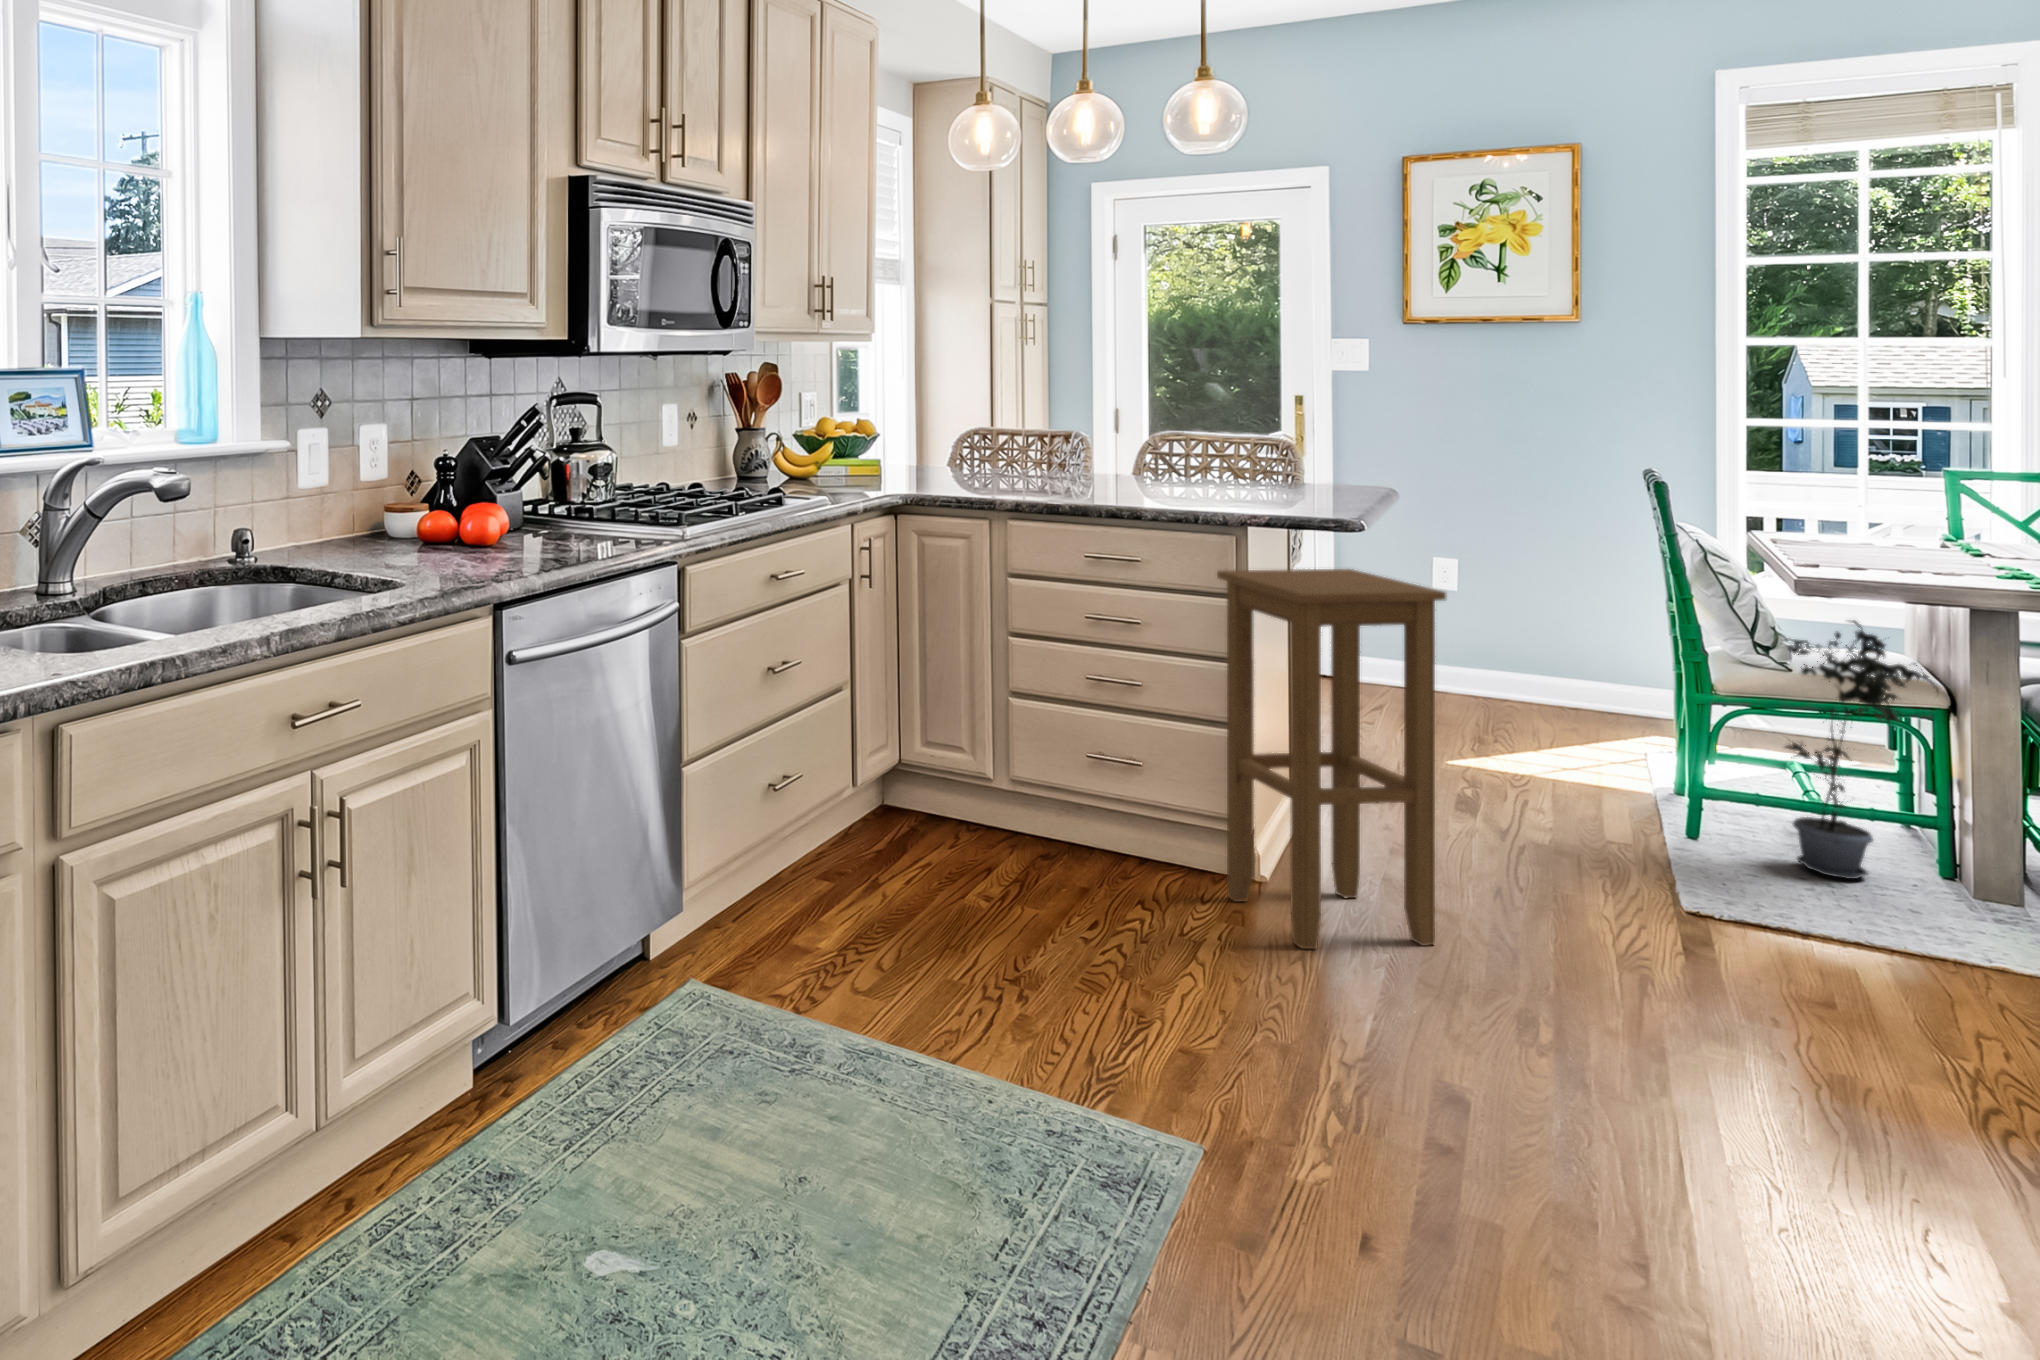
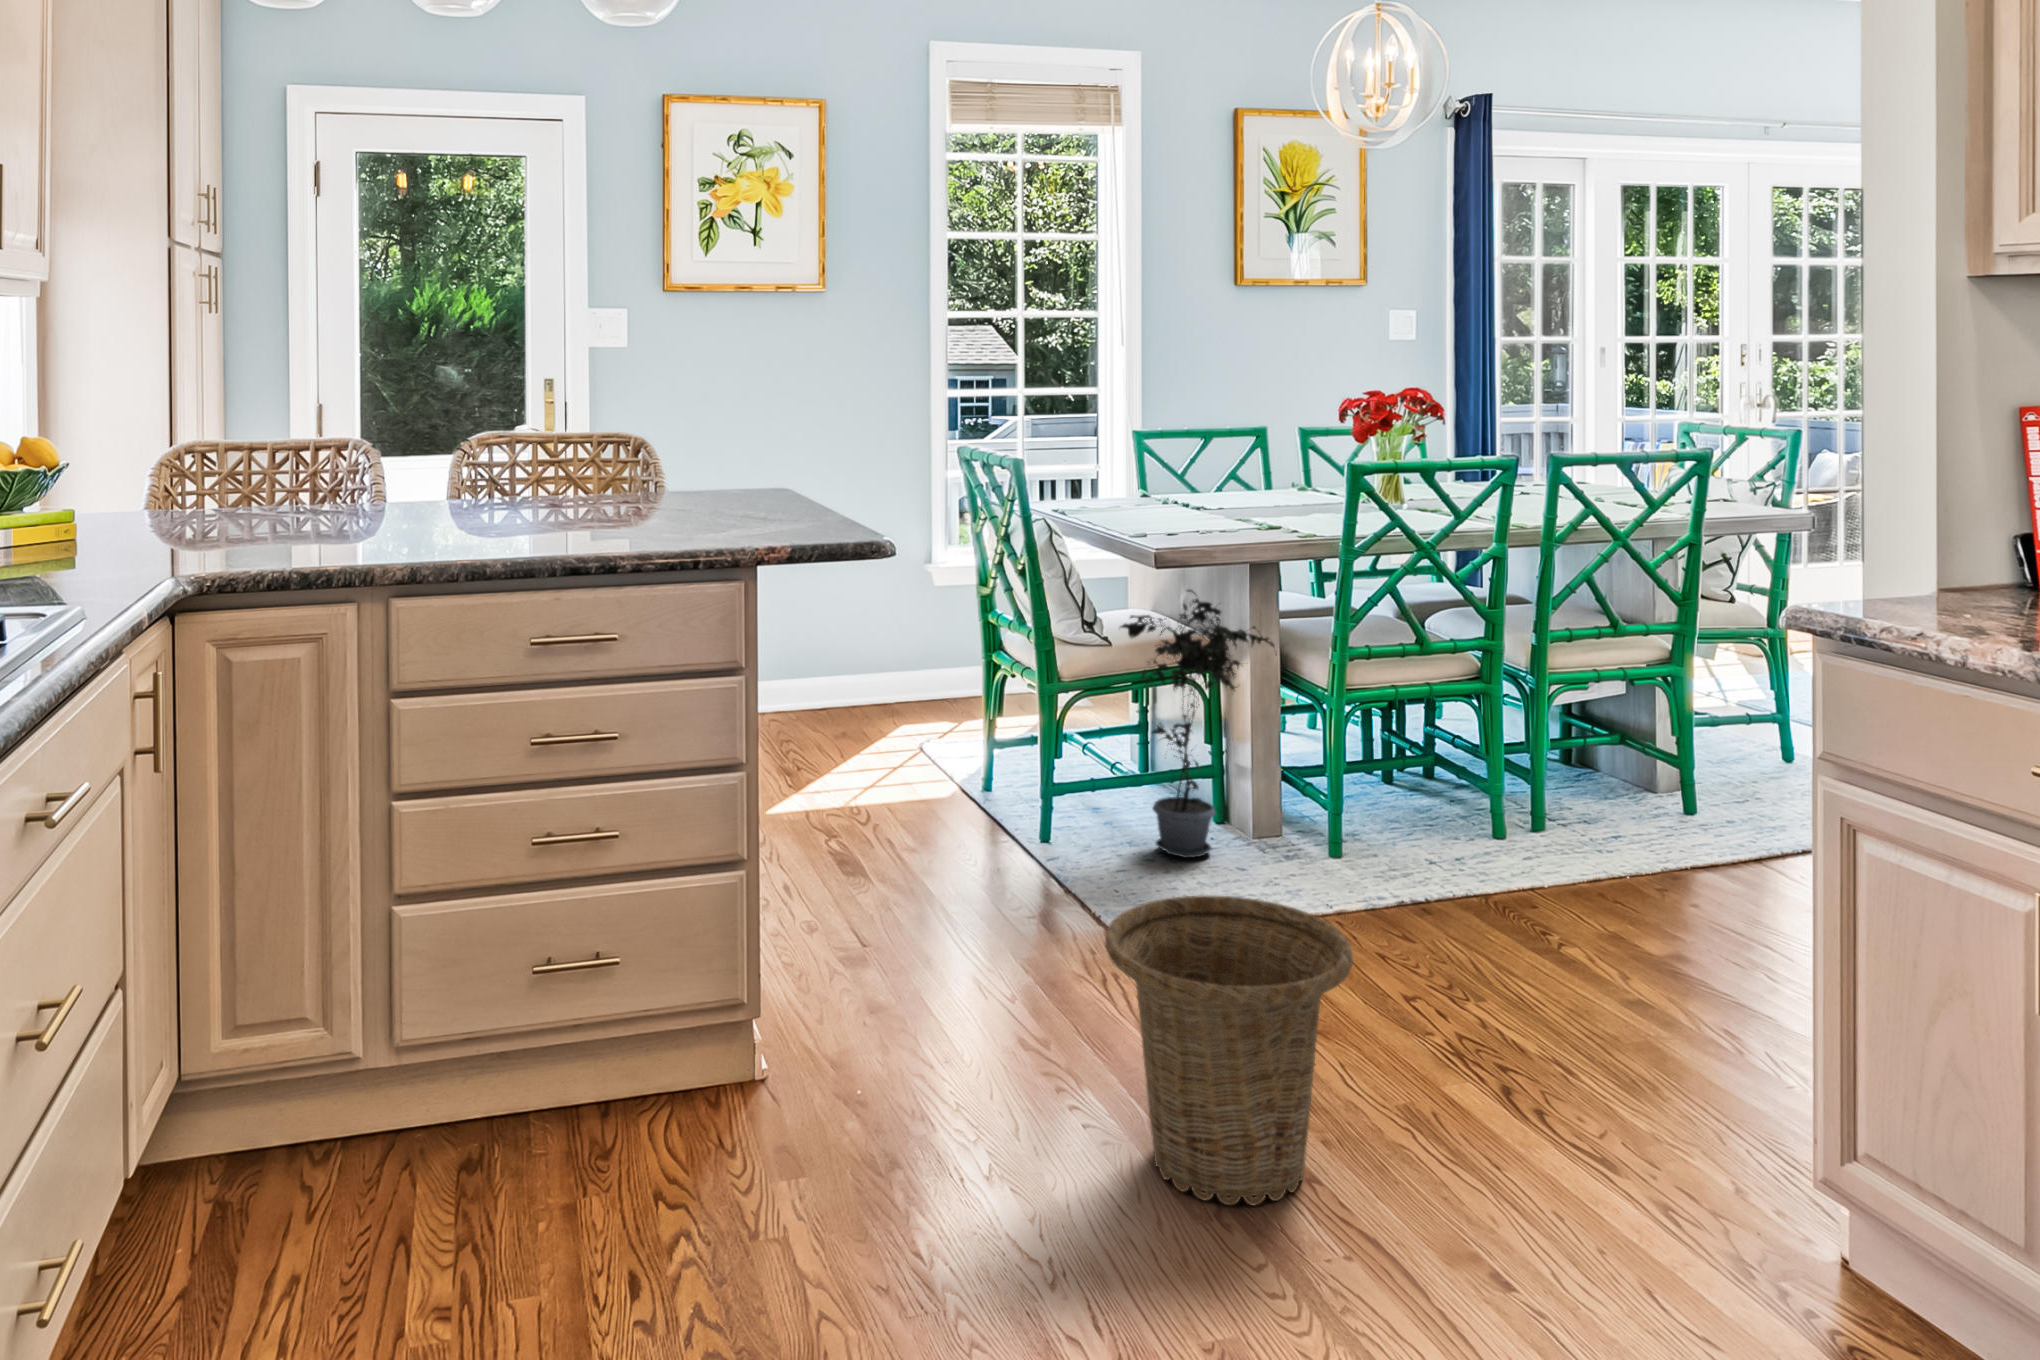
stool: present [1217,569,1446,949] -> none [740,609,1033,1195]
basket: none [1460,812,1689,1043] -> present [1105,895,1353,1206]

